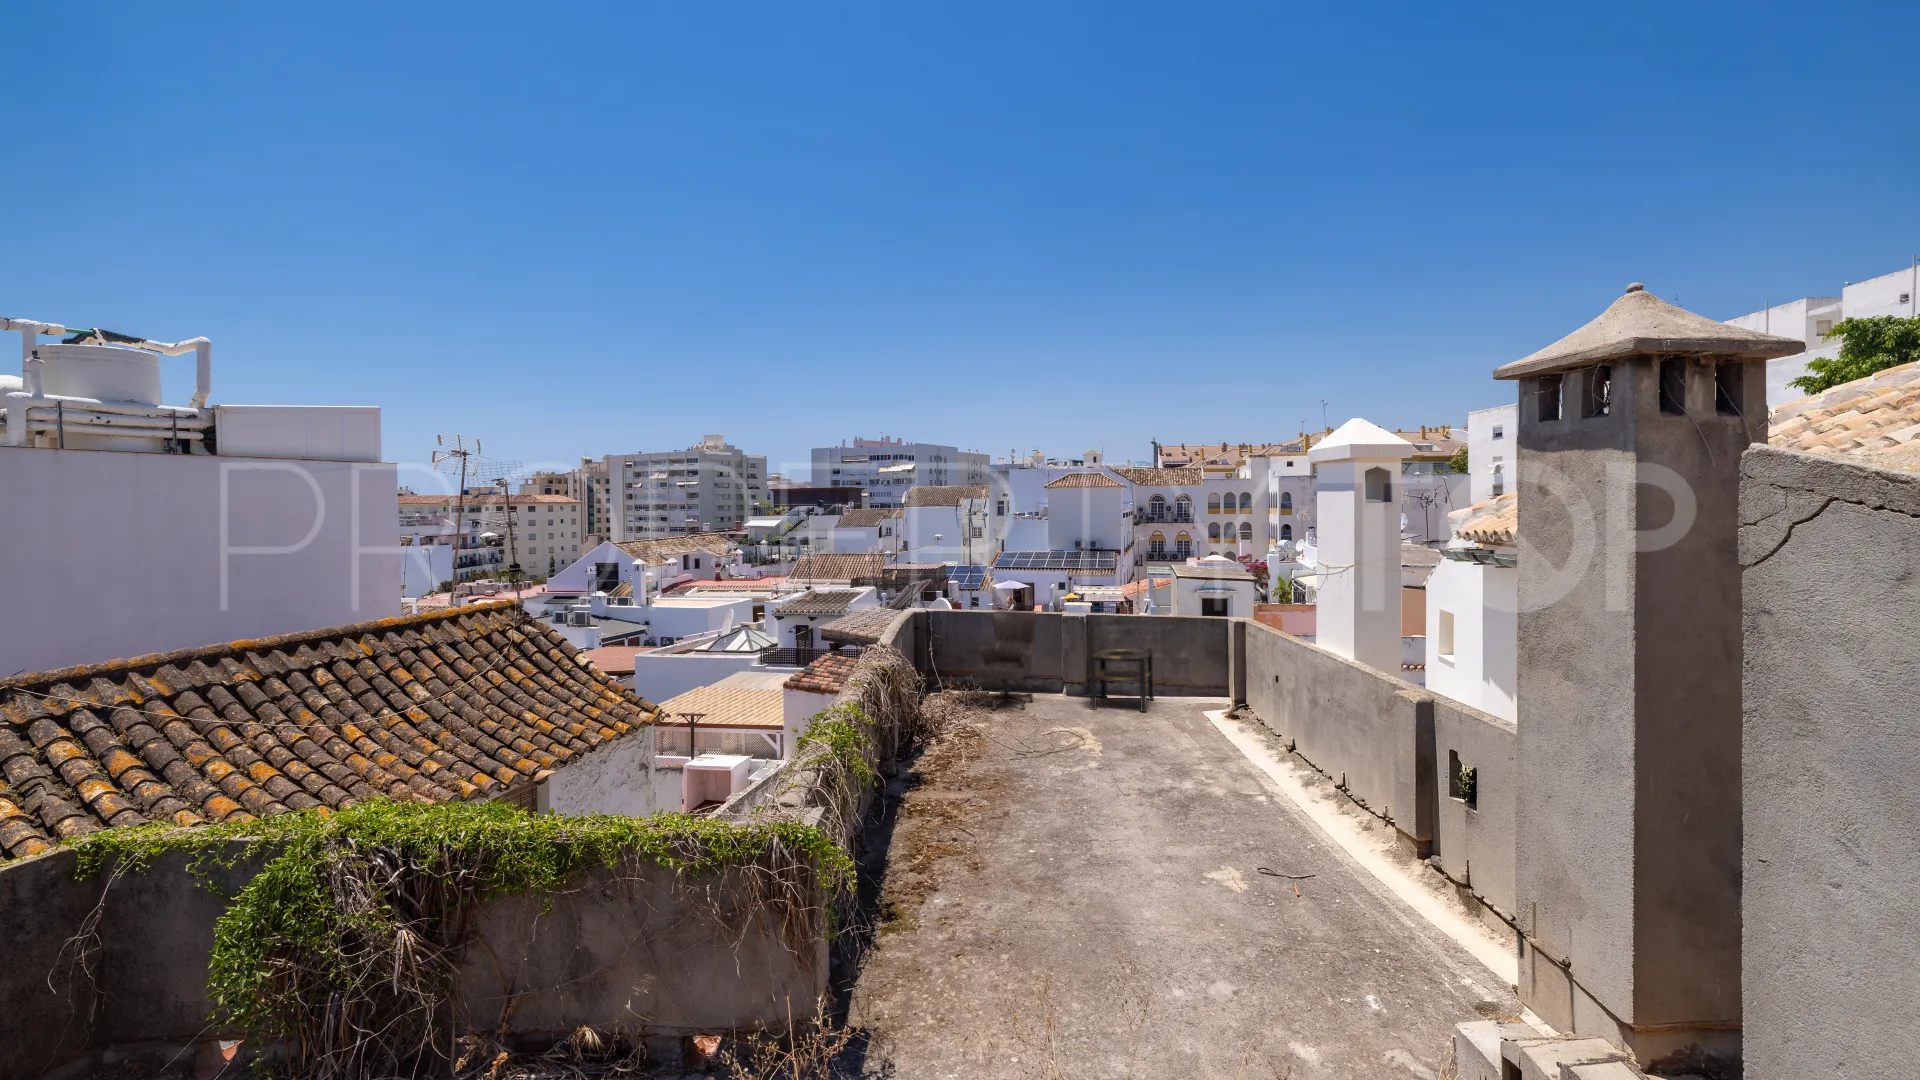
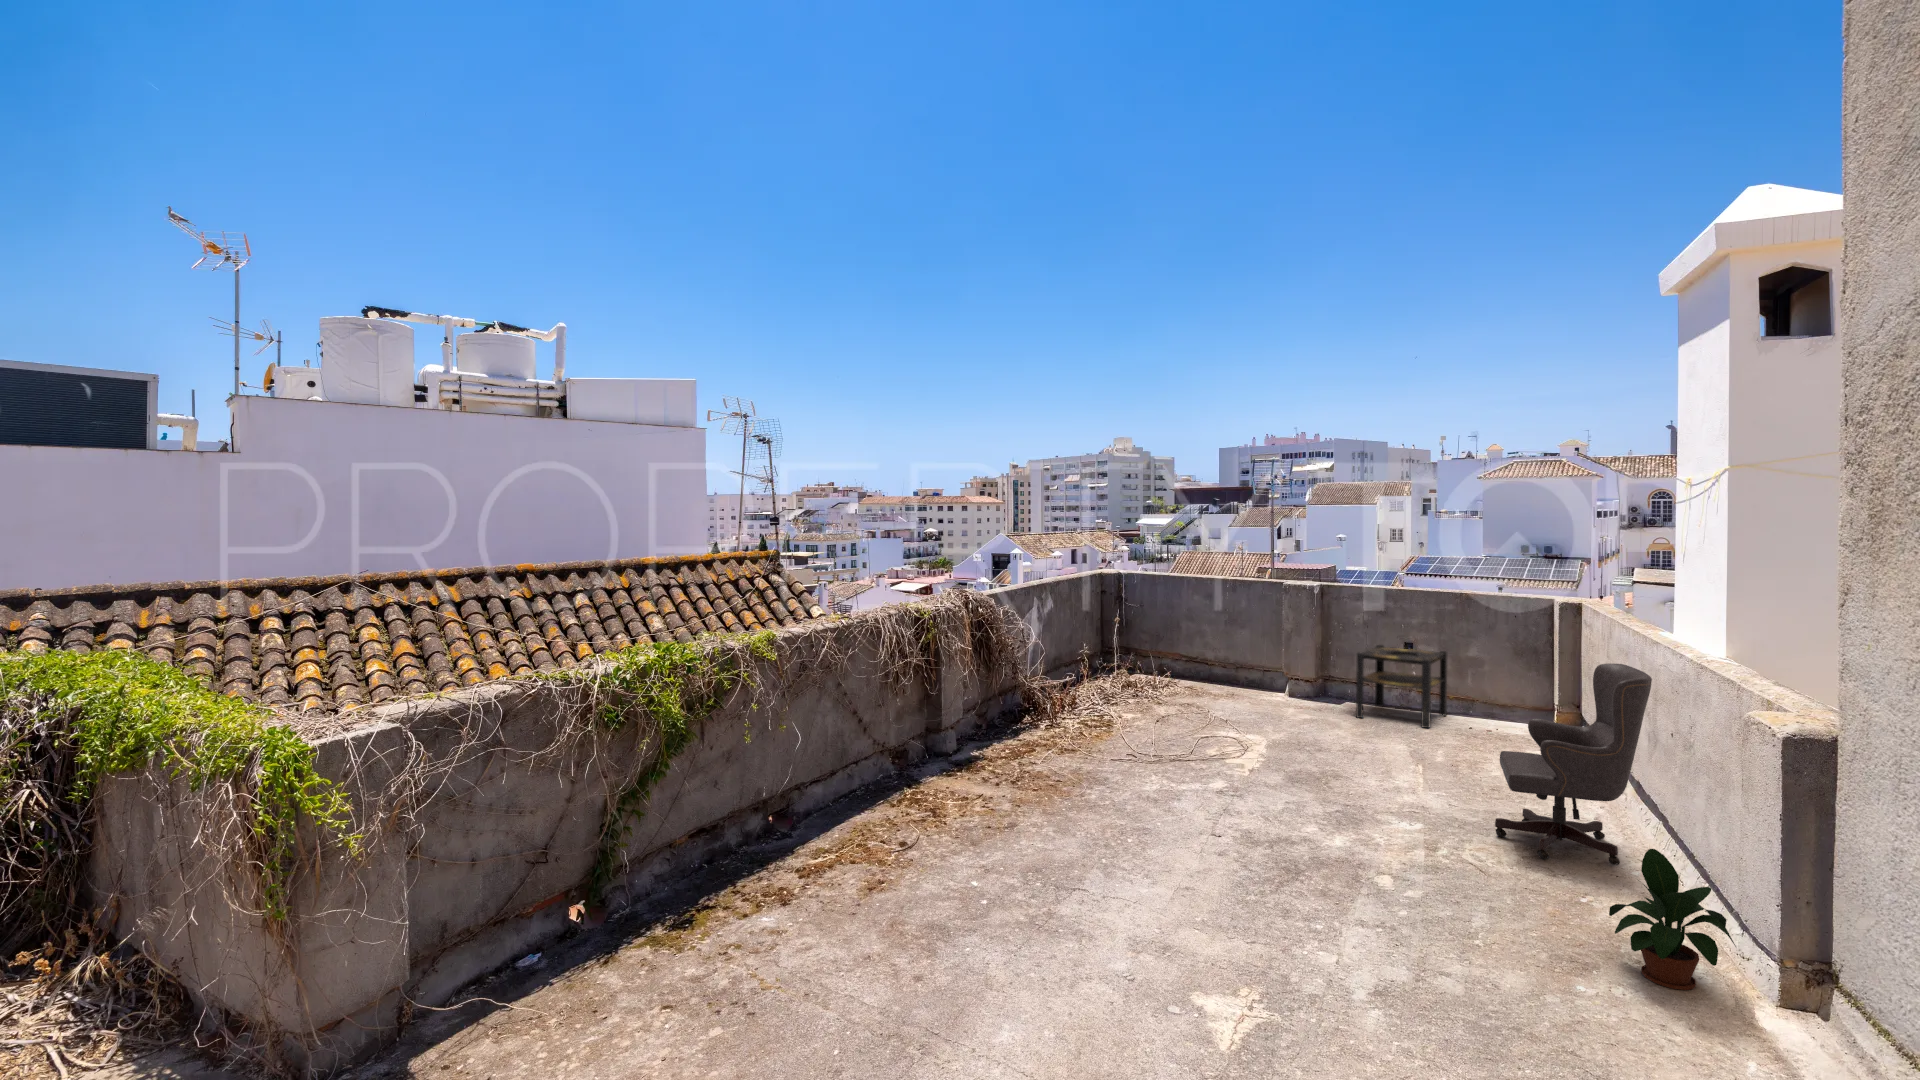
chair: present [974,611,1036,710] -> present [1495,663,1652,865]
potted plant: none [1322,789,1400,885] -> present [1609,849,1736,990]

